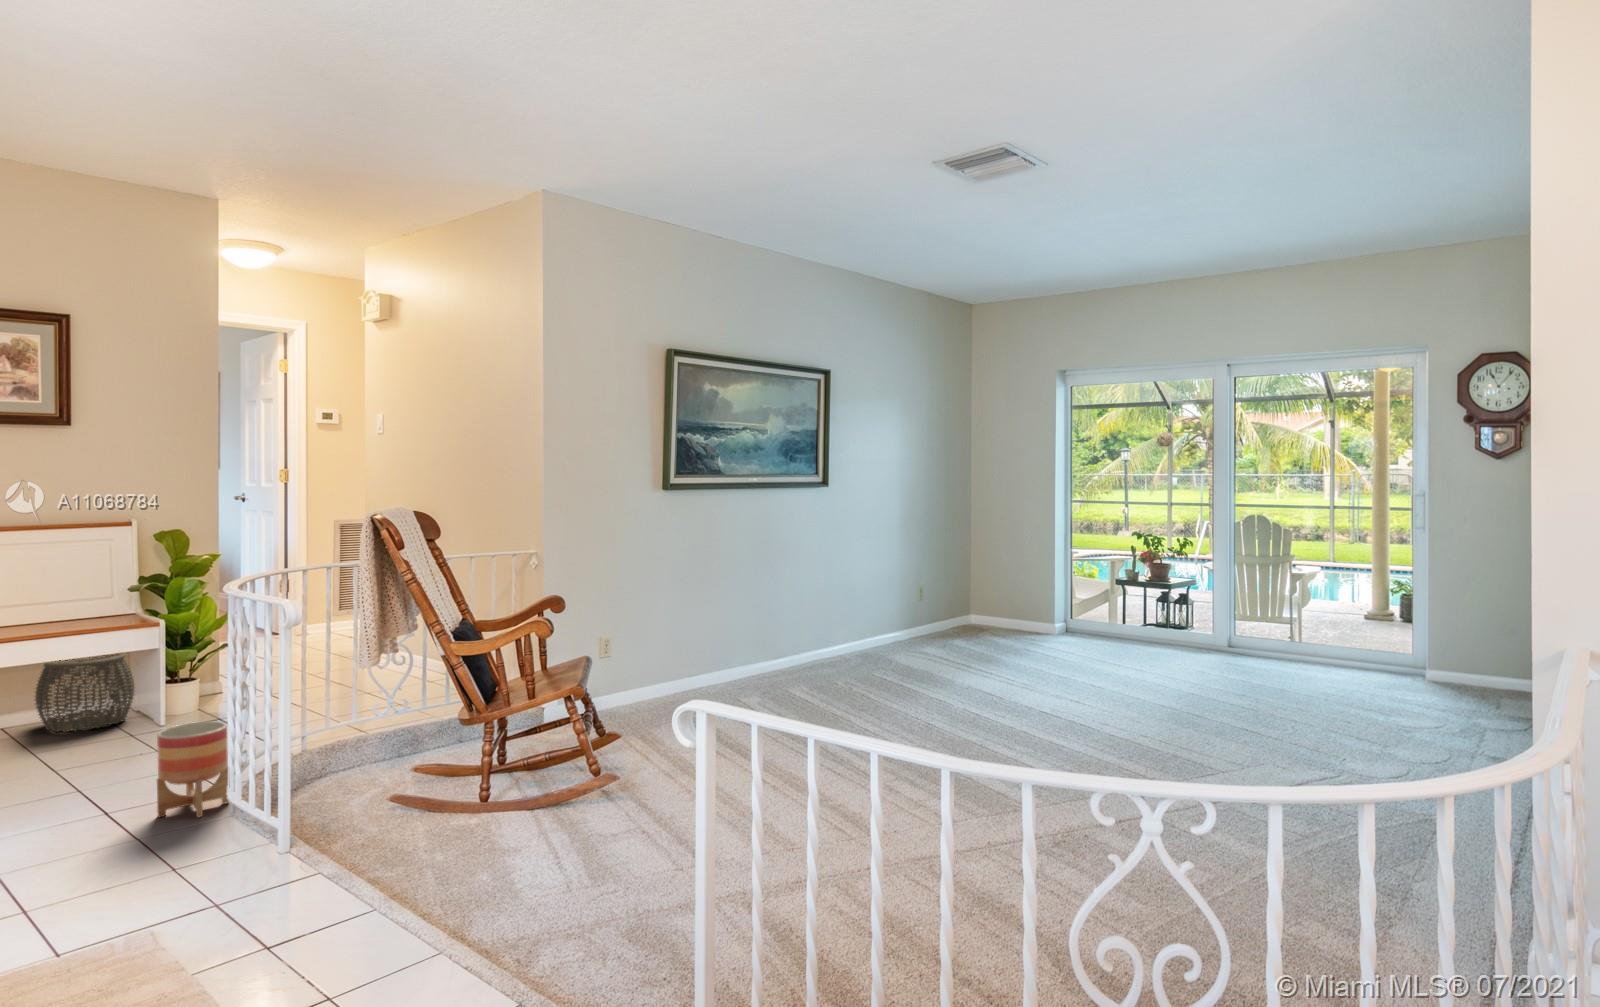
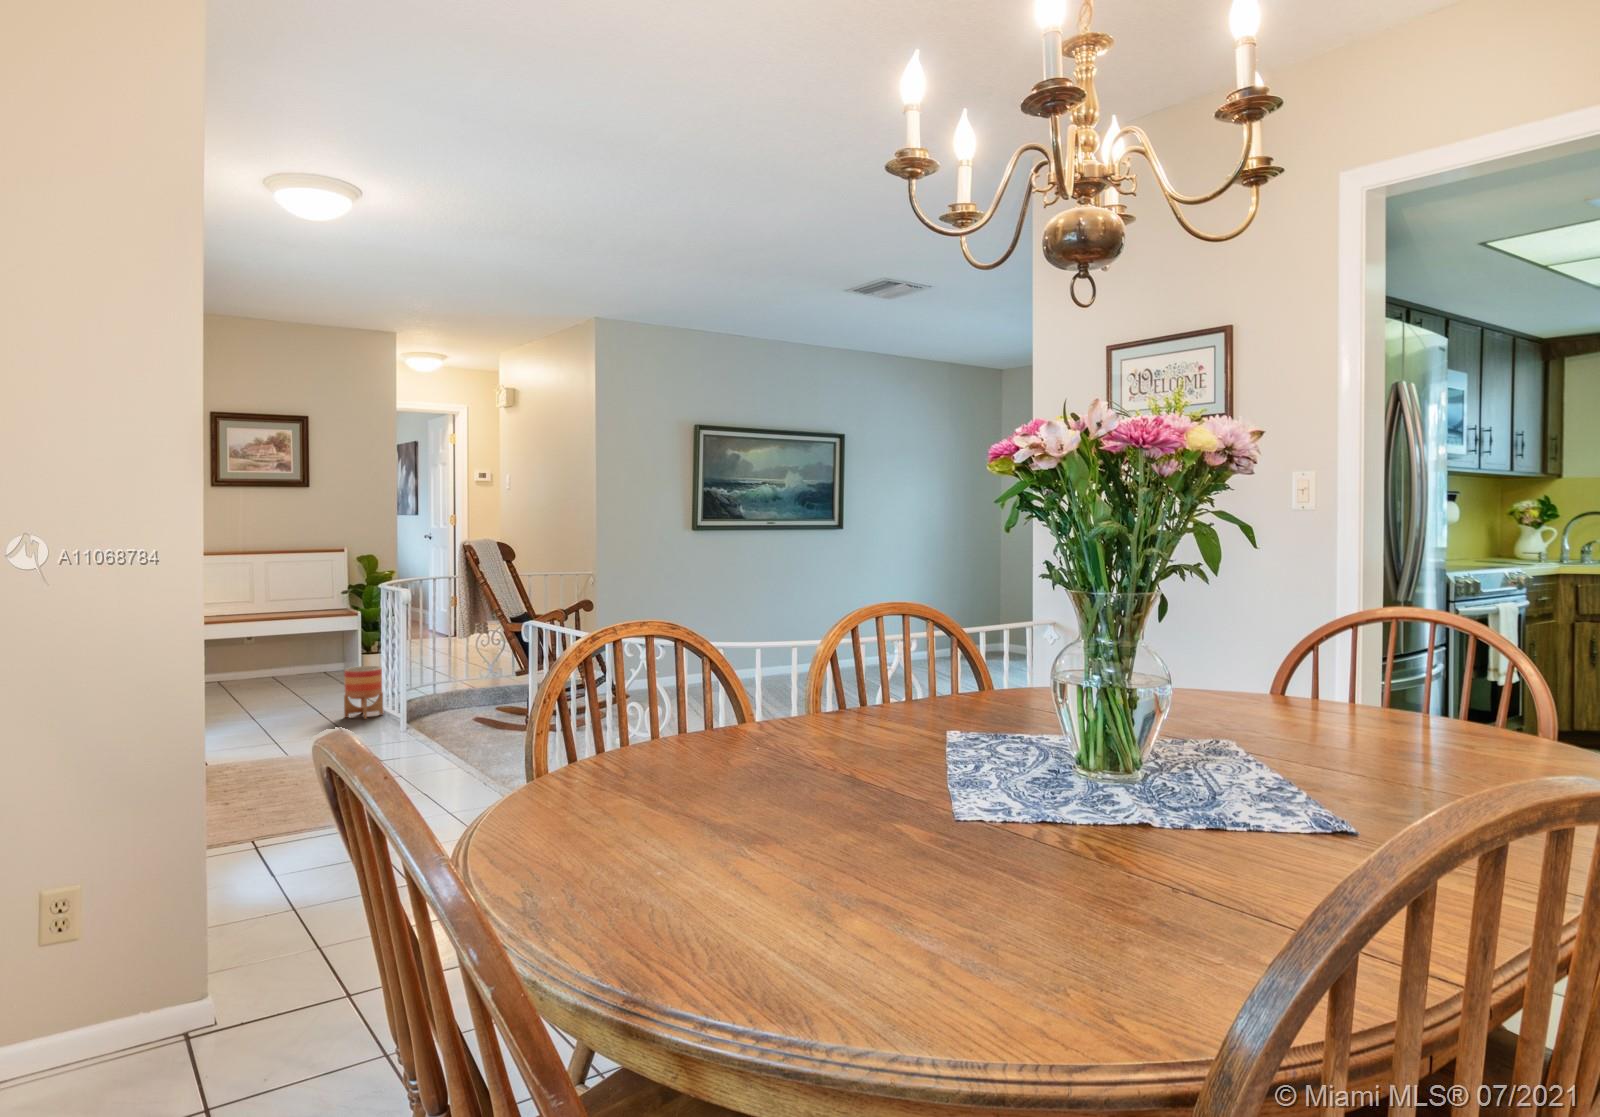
woven basket: present [35,653,135,732] -> none [288,633,345,681]

